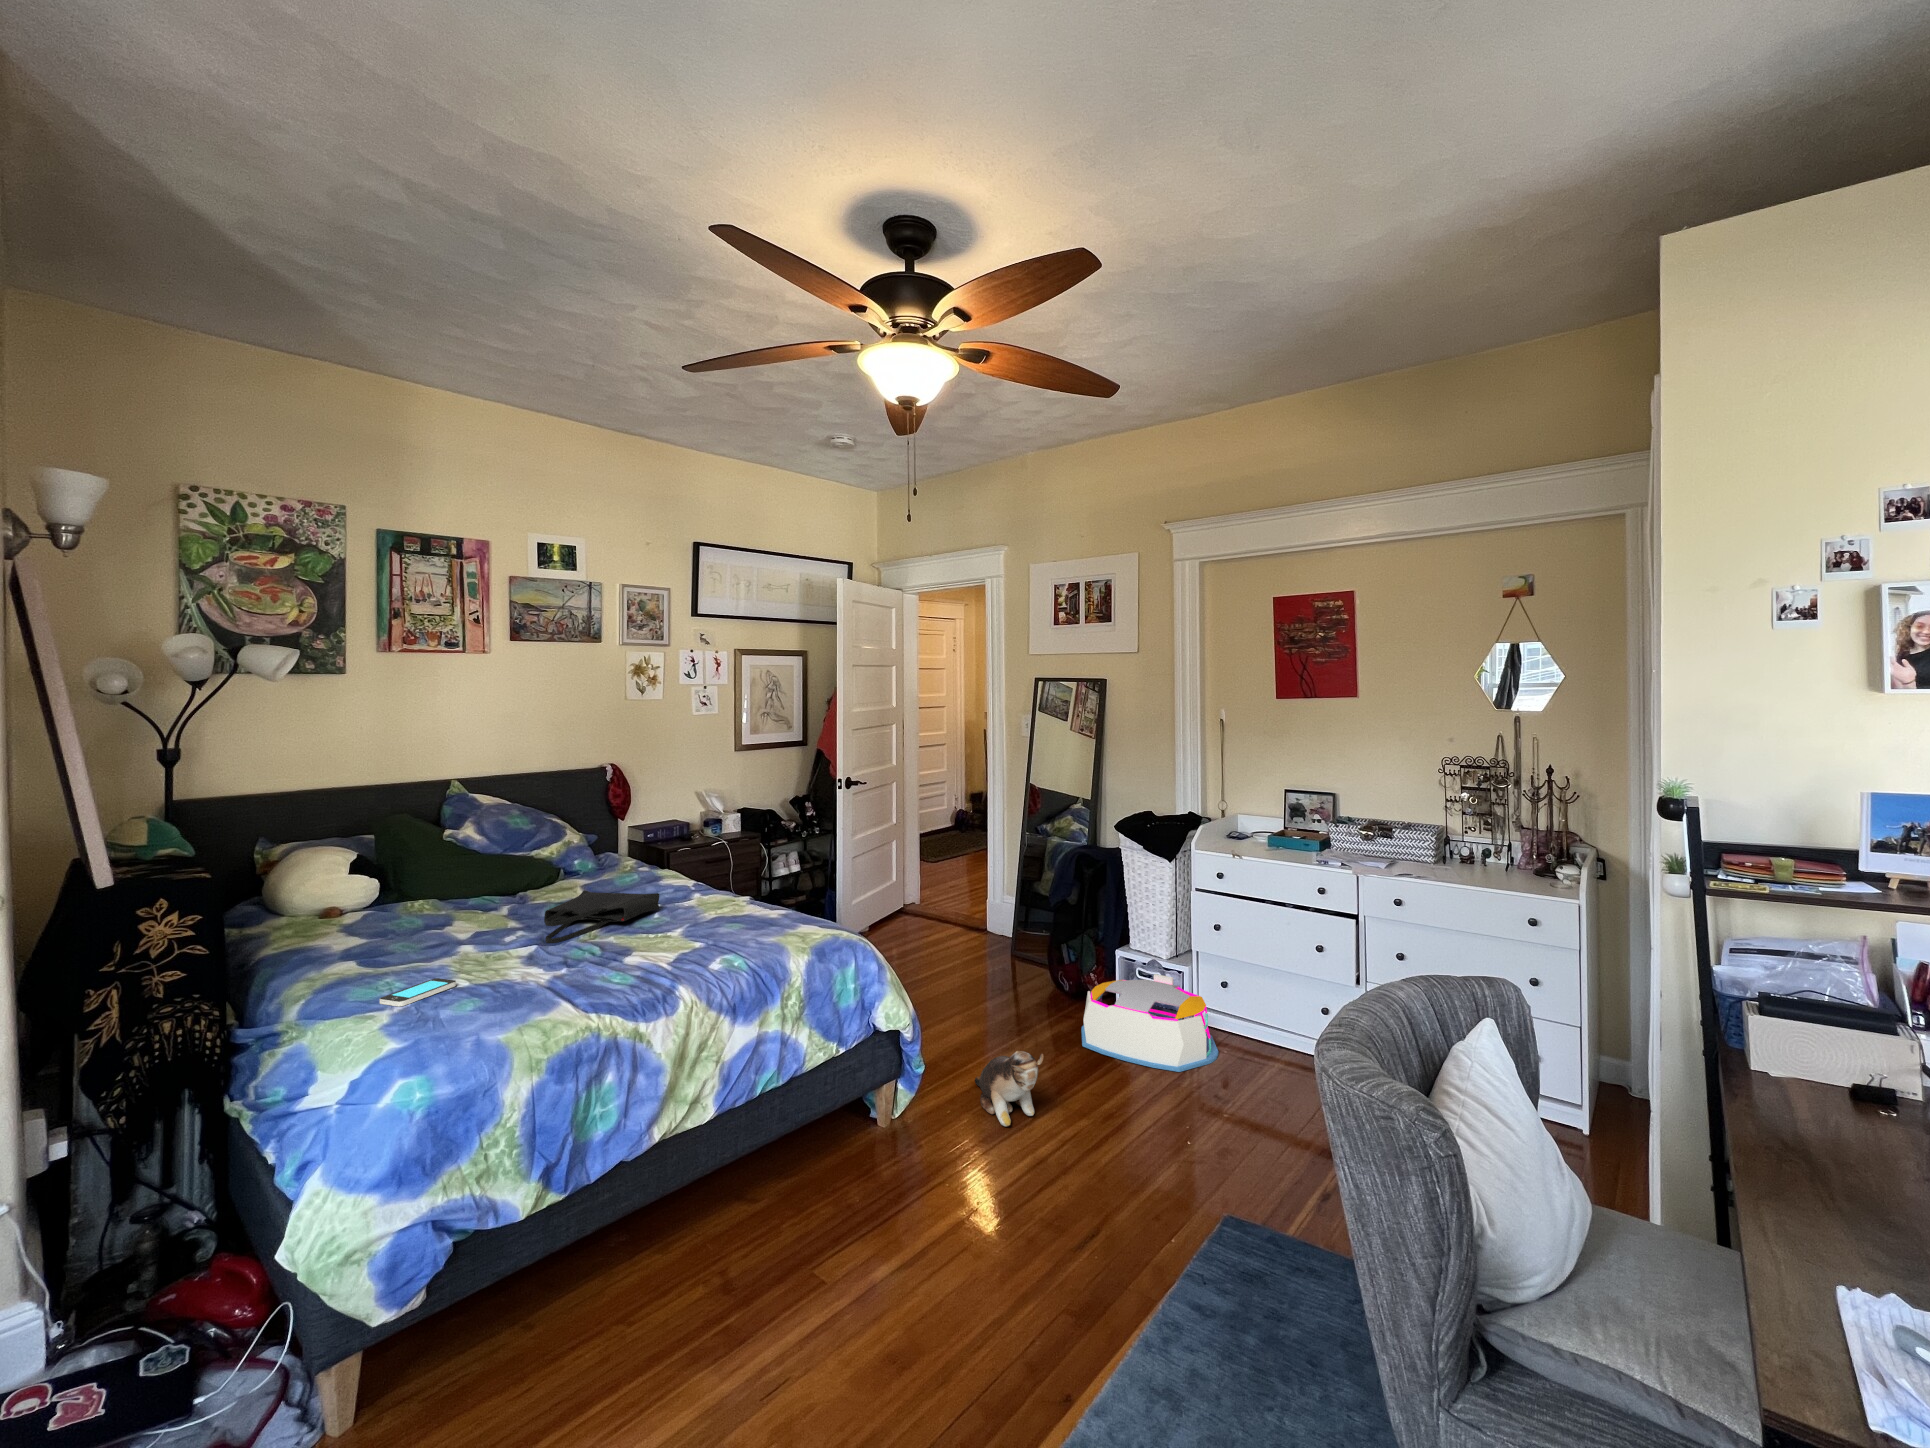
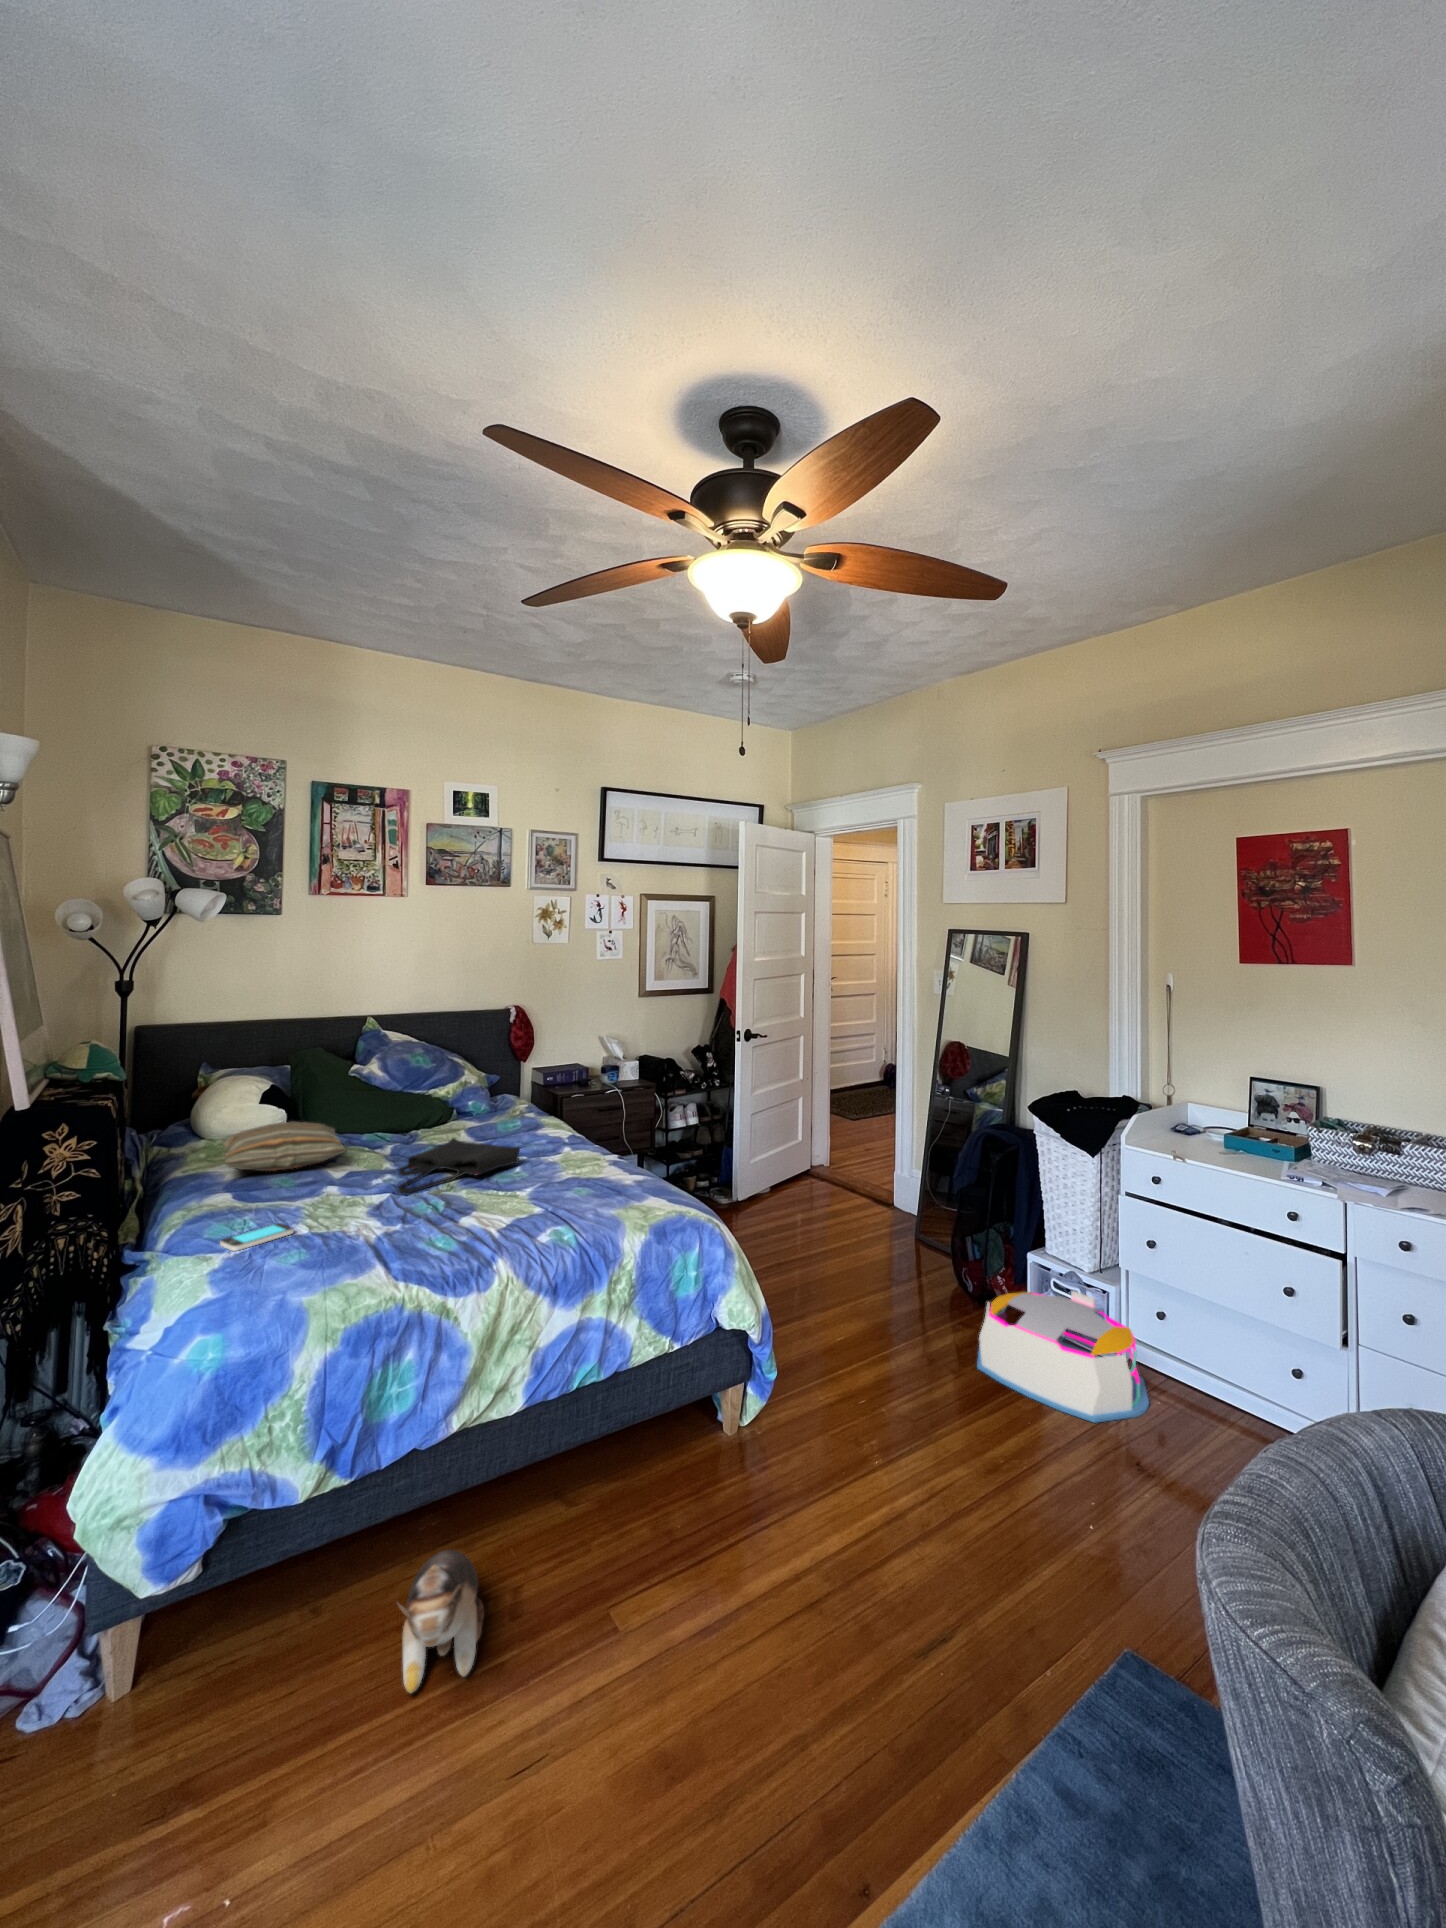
pillow: none [320,887,476,938] -> present [222,1122,346,1171]
plush toy: present [975,1051,1043,1127] -> present [397,1549,484,1693]

